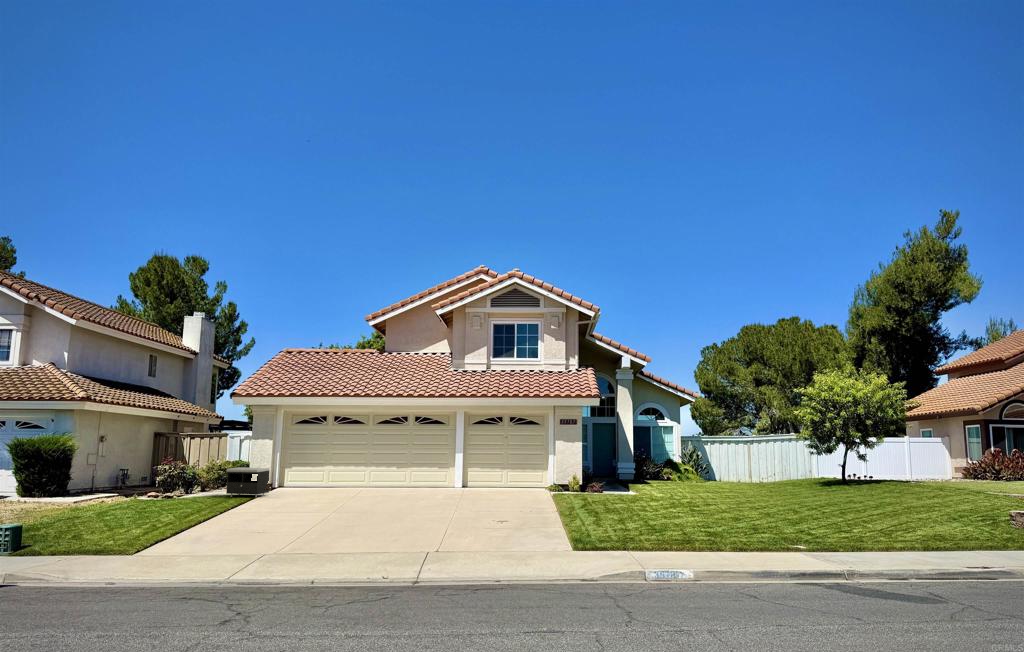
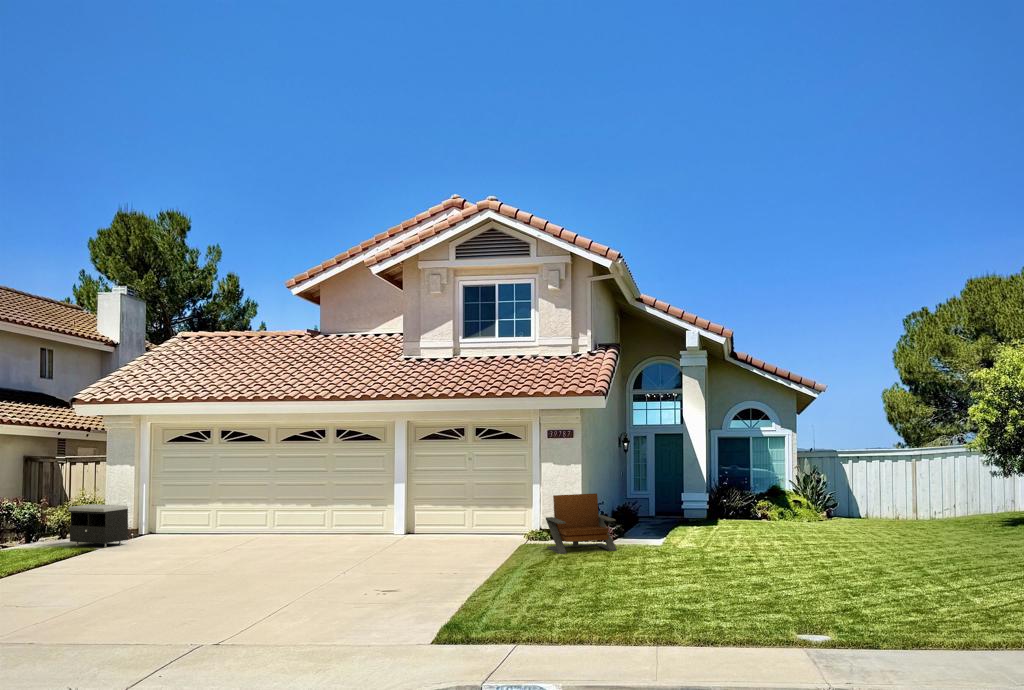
lounge chair: none [566,460,614,498] -> present [546,493,617,554]

